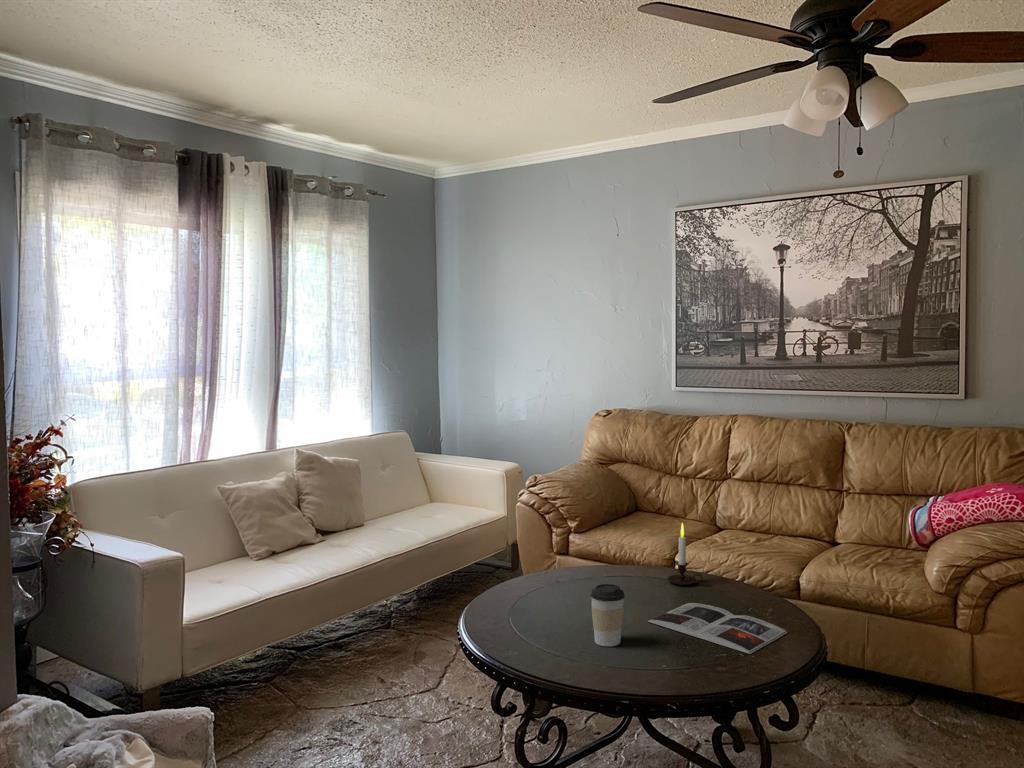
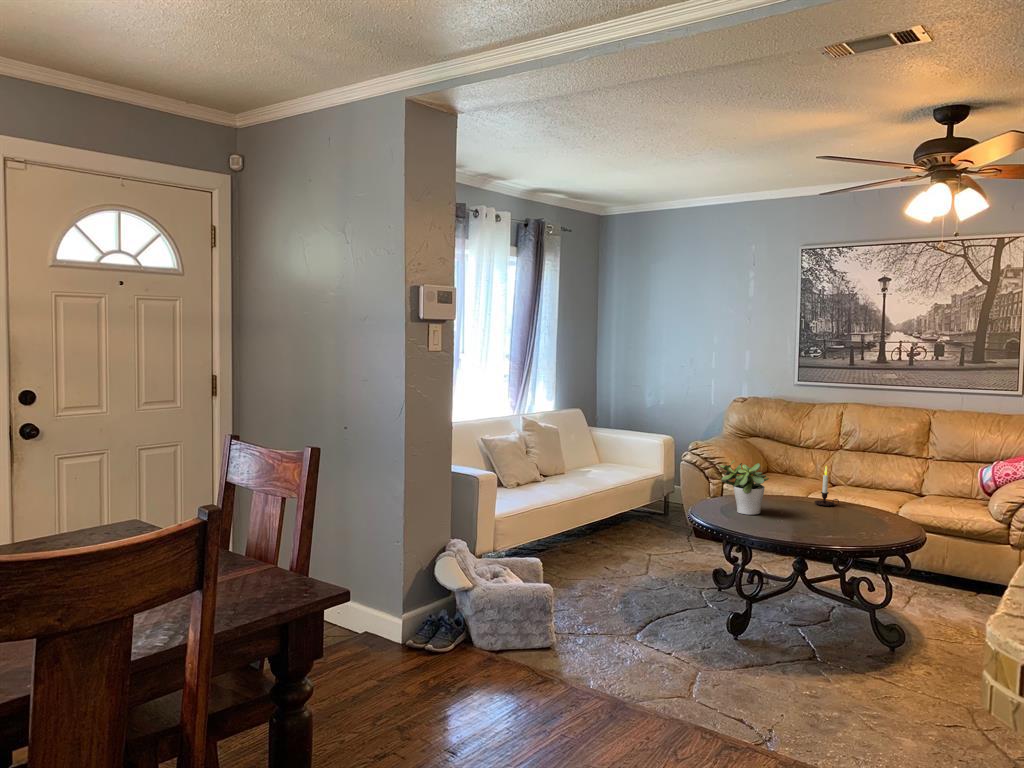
potted plant: none [512,524,584,613] -> present [720,461,769,515]
coffee cup: present [591,584,625,647] -> none [781,493,803,529]
magazine: present [648,603,787,654] -> none [811,513,902,535]

